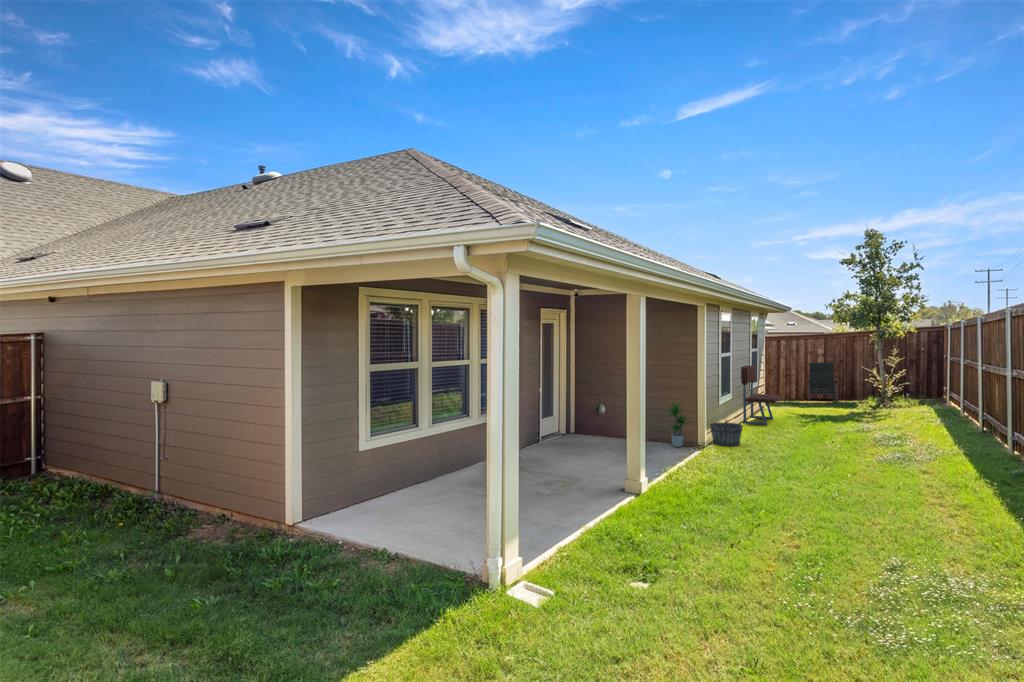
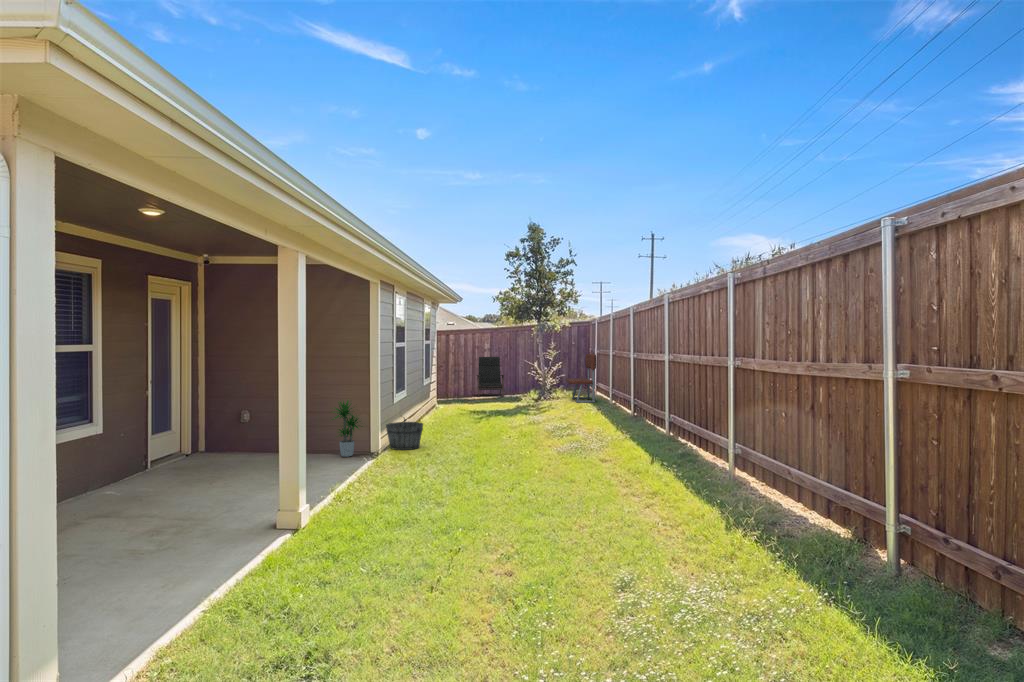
bench: present [741,365,781,425] -> present [566,354,596,403]

